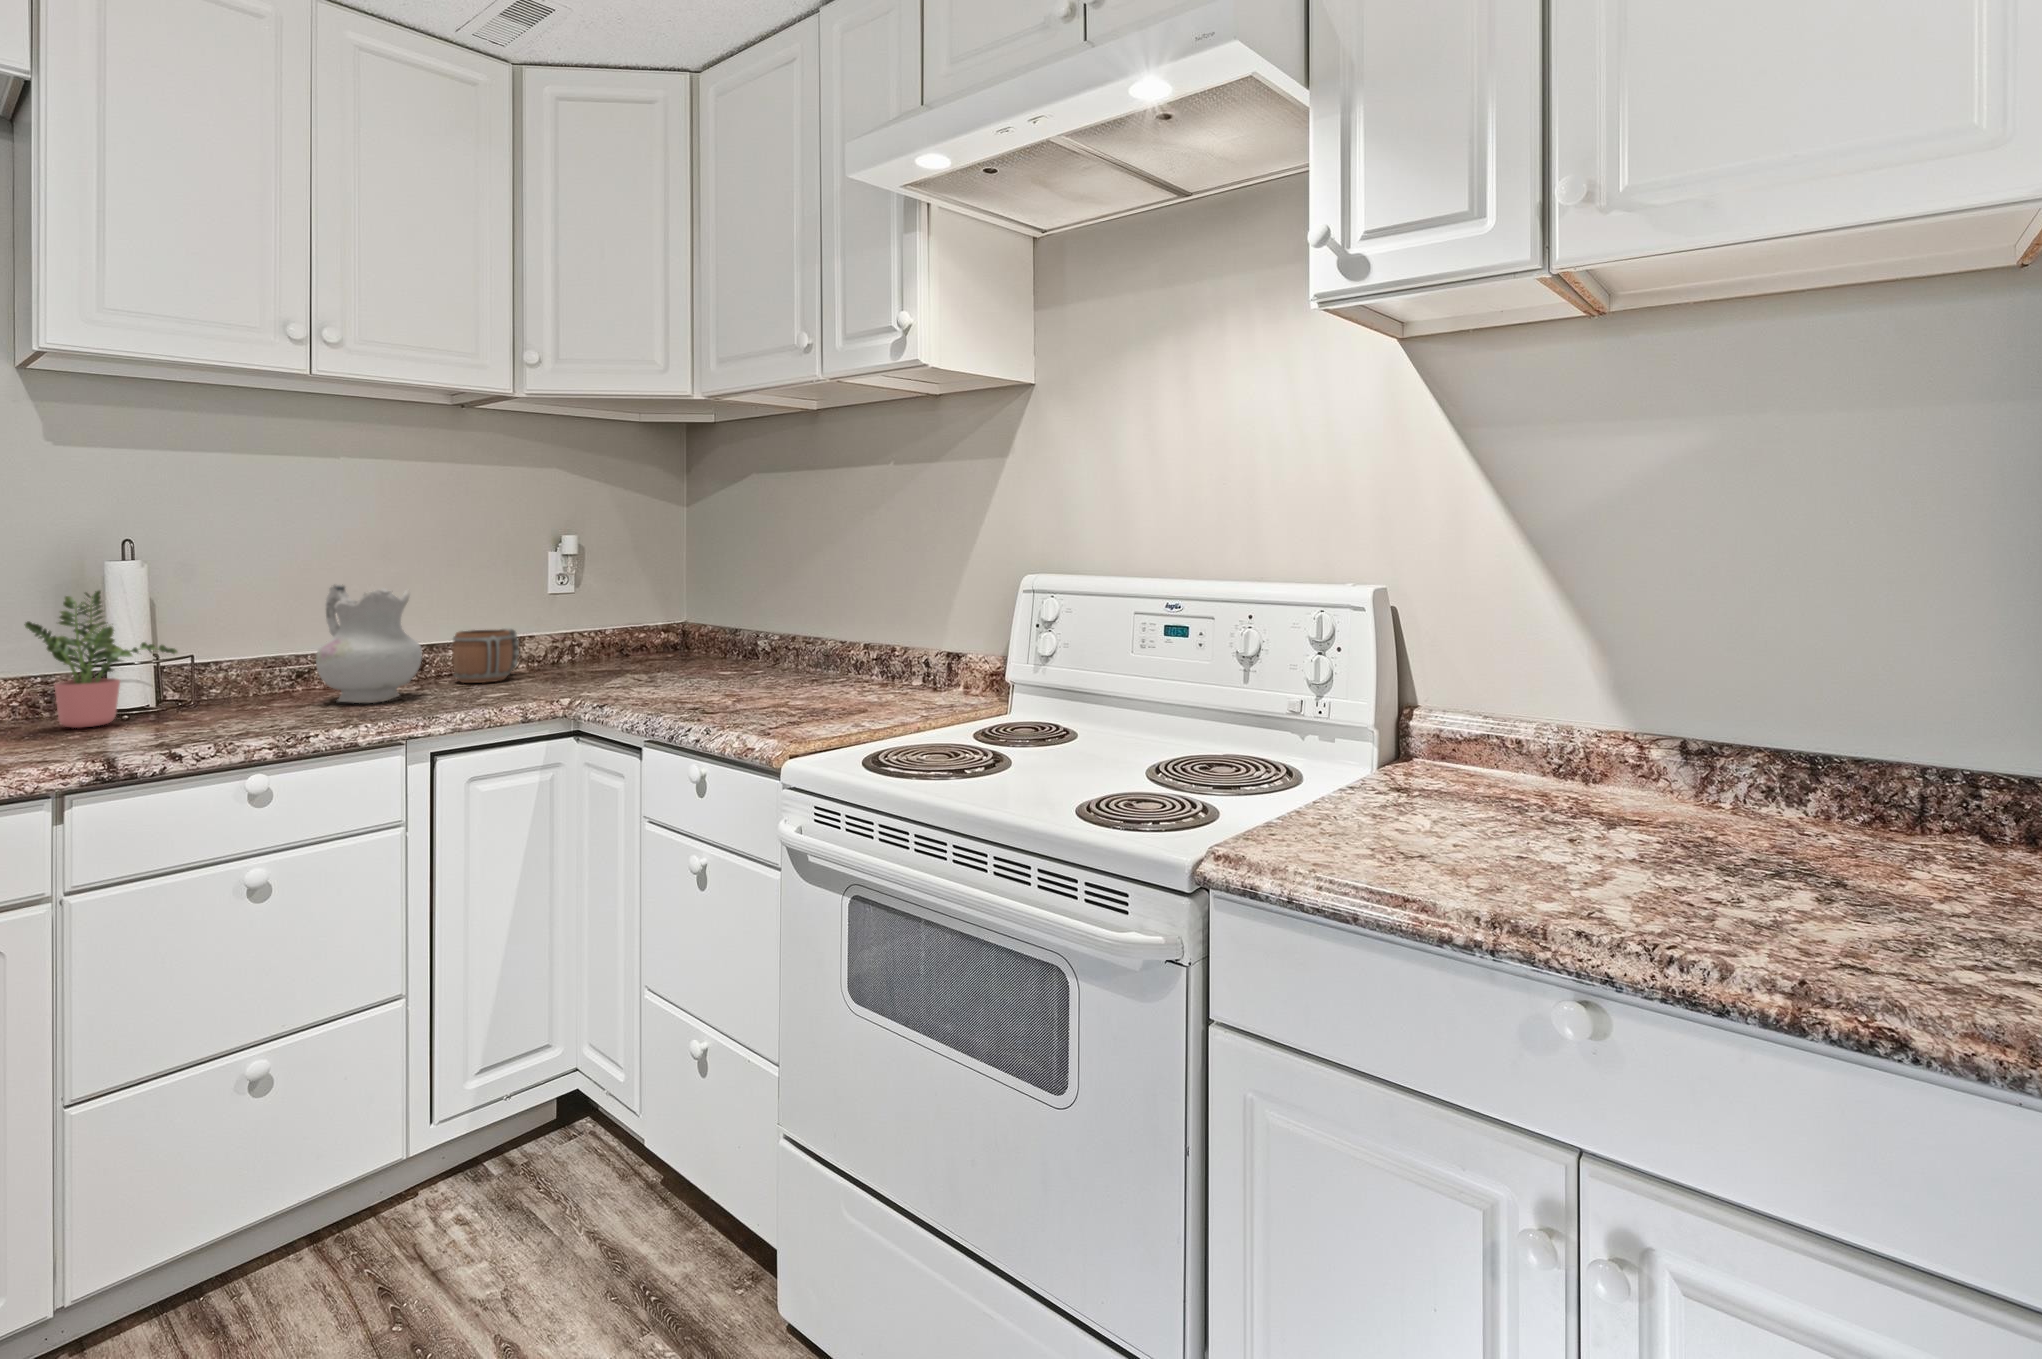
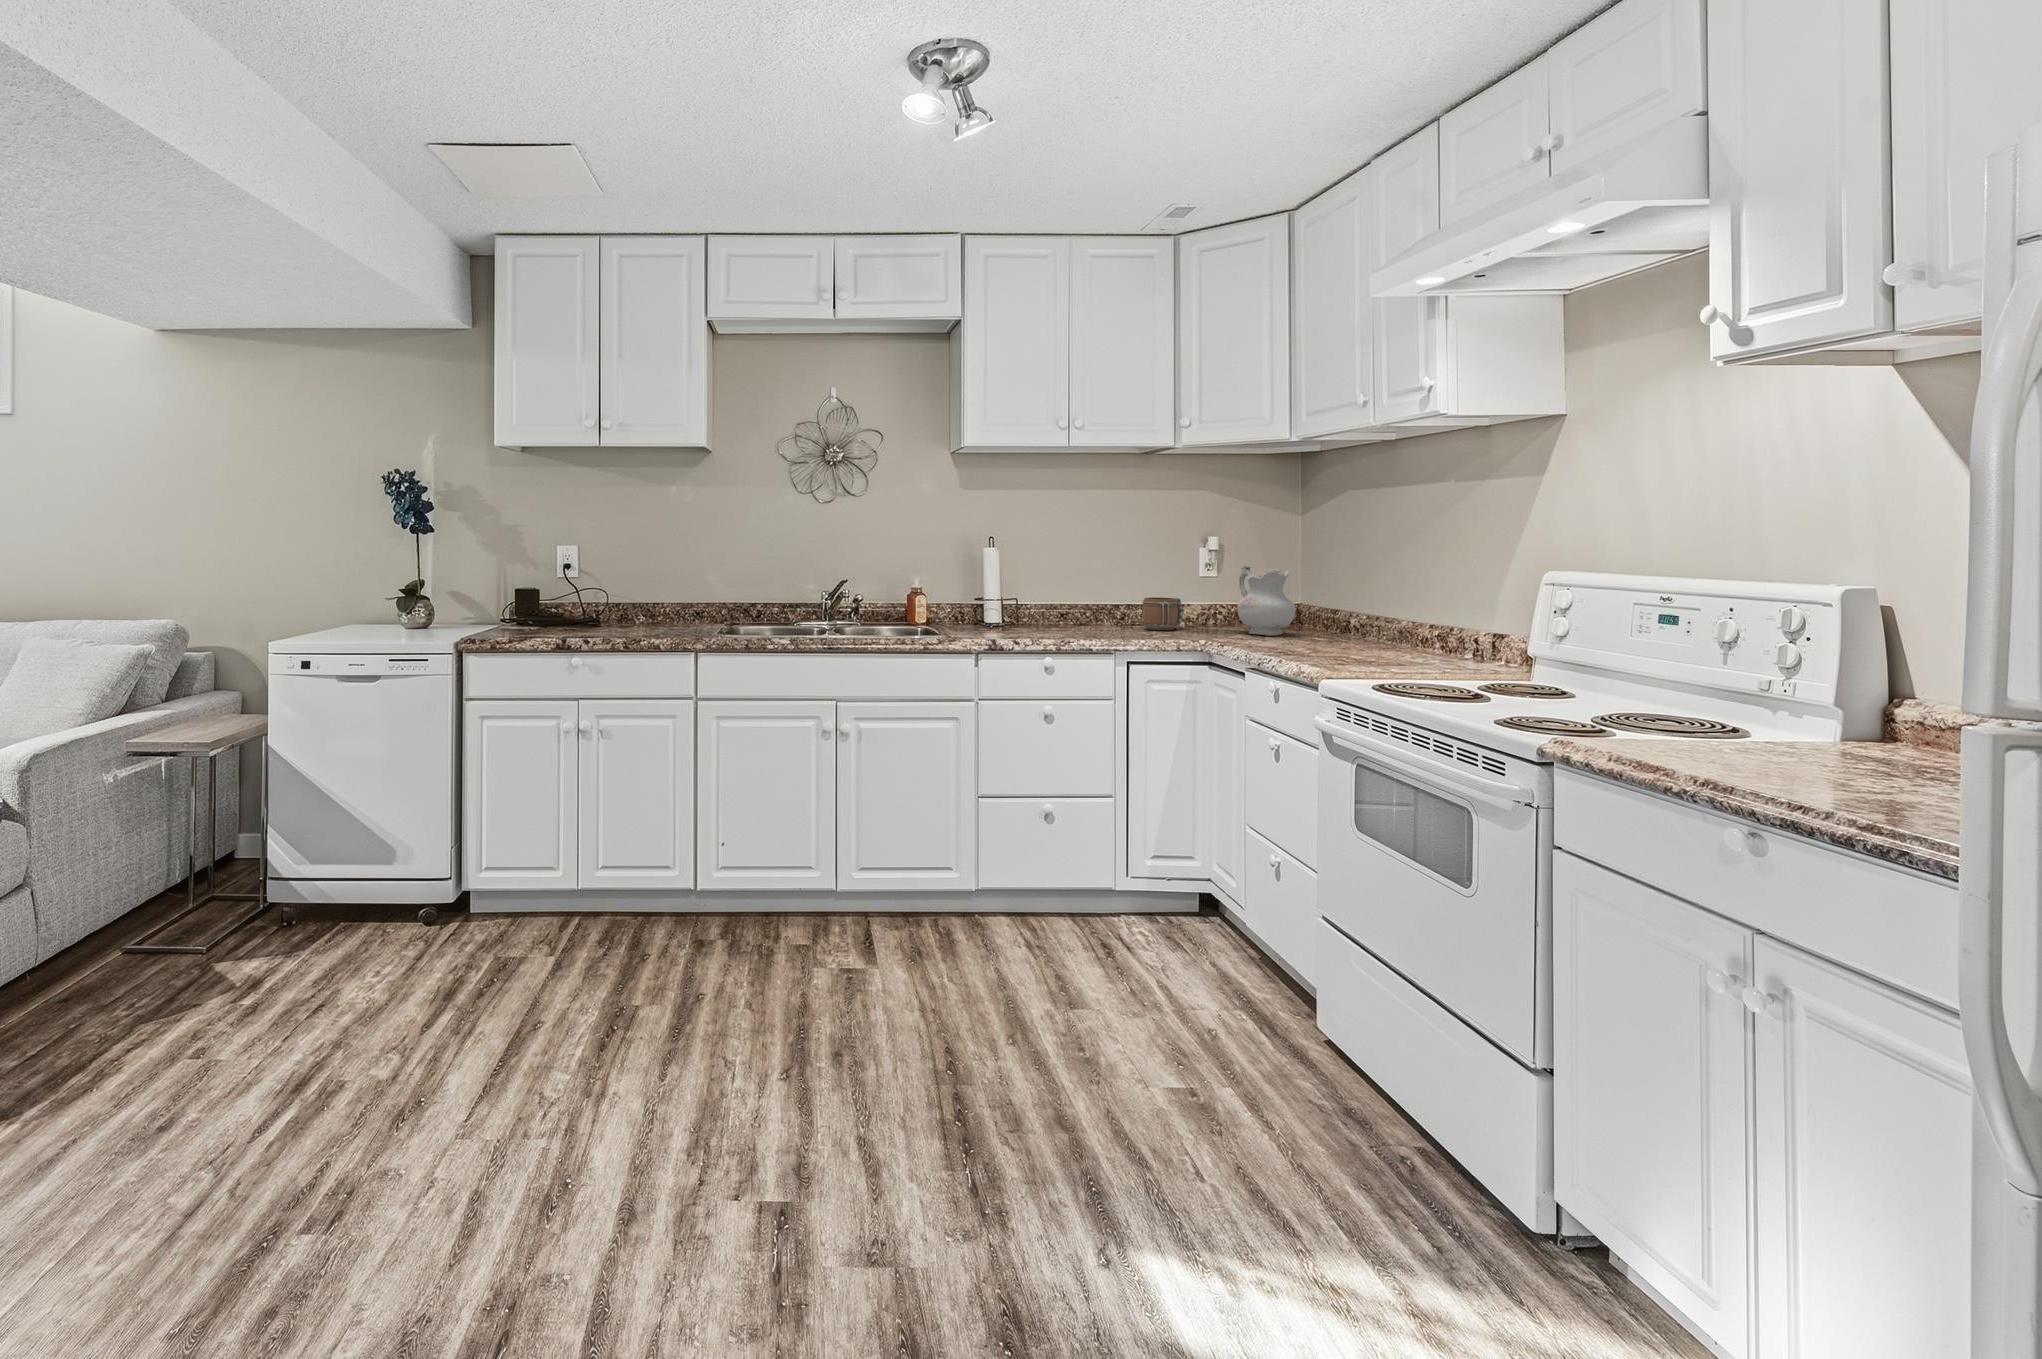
ceramic pitcher: present [316,585,422,703] -> present [1237,566,1295,636]
potted plant: present [25,591,177,728] -> none [953,565,1010,632]

